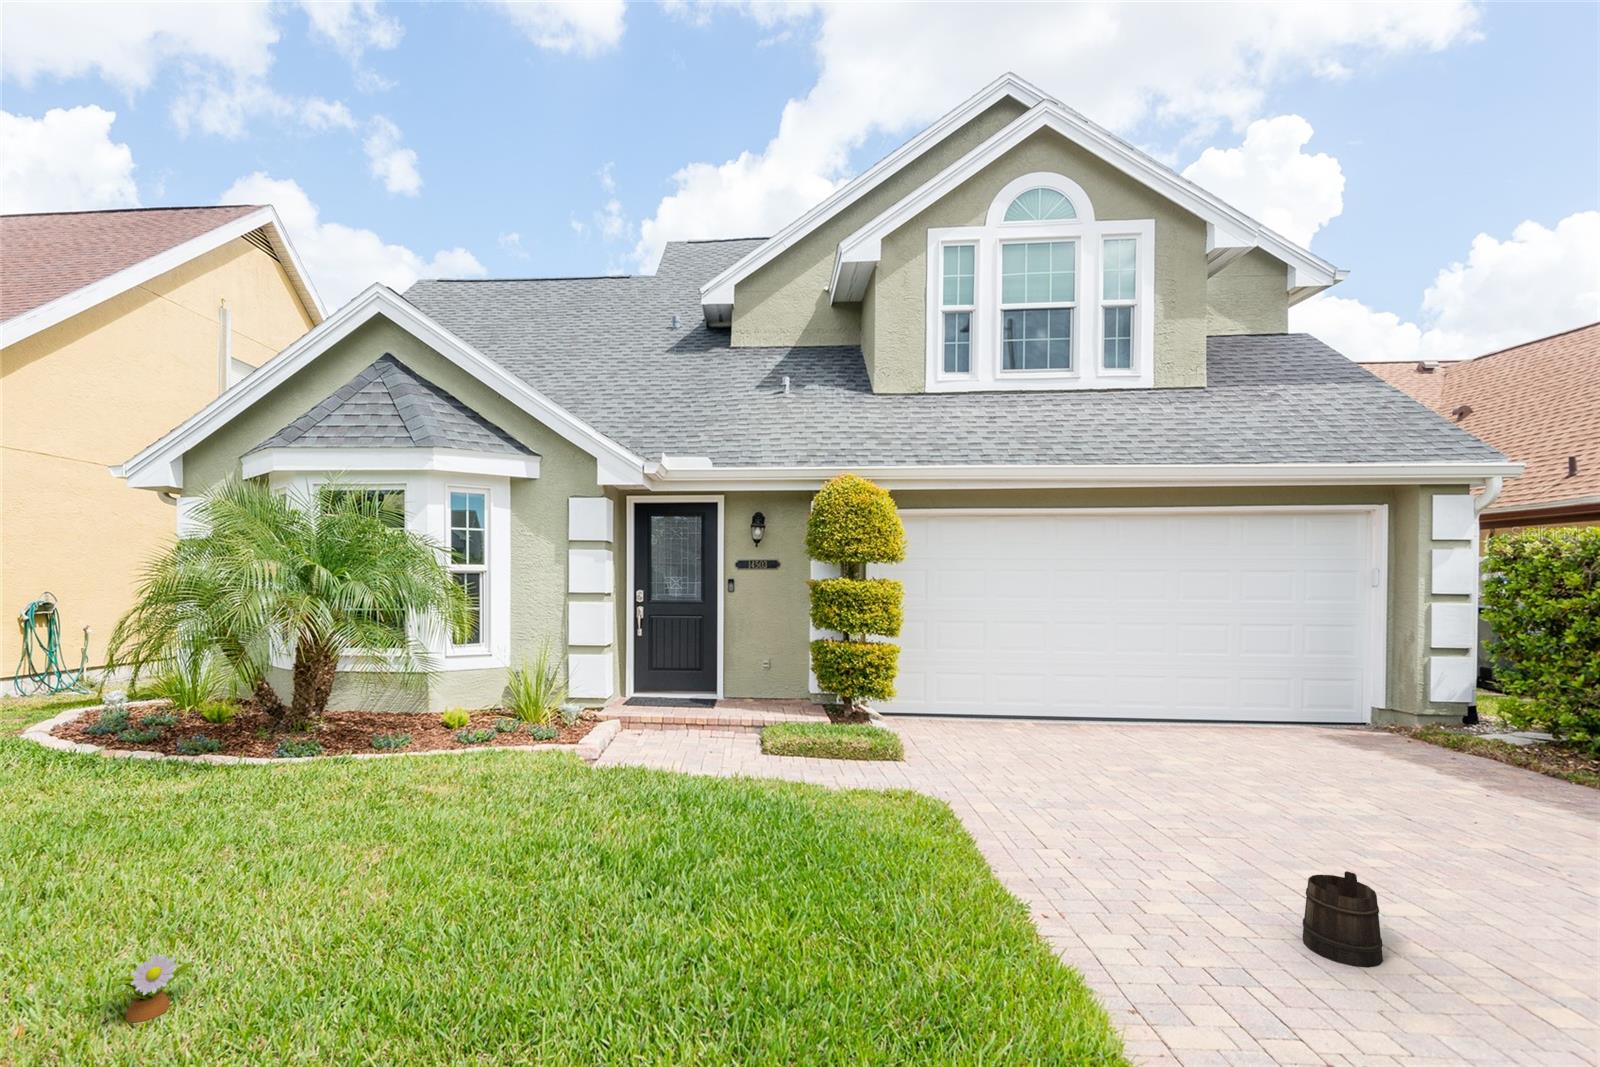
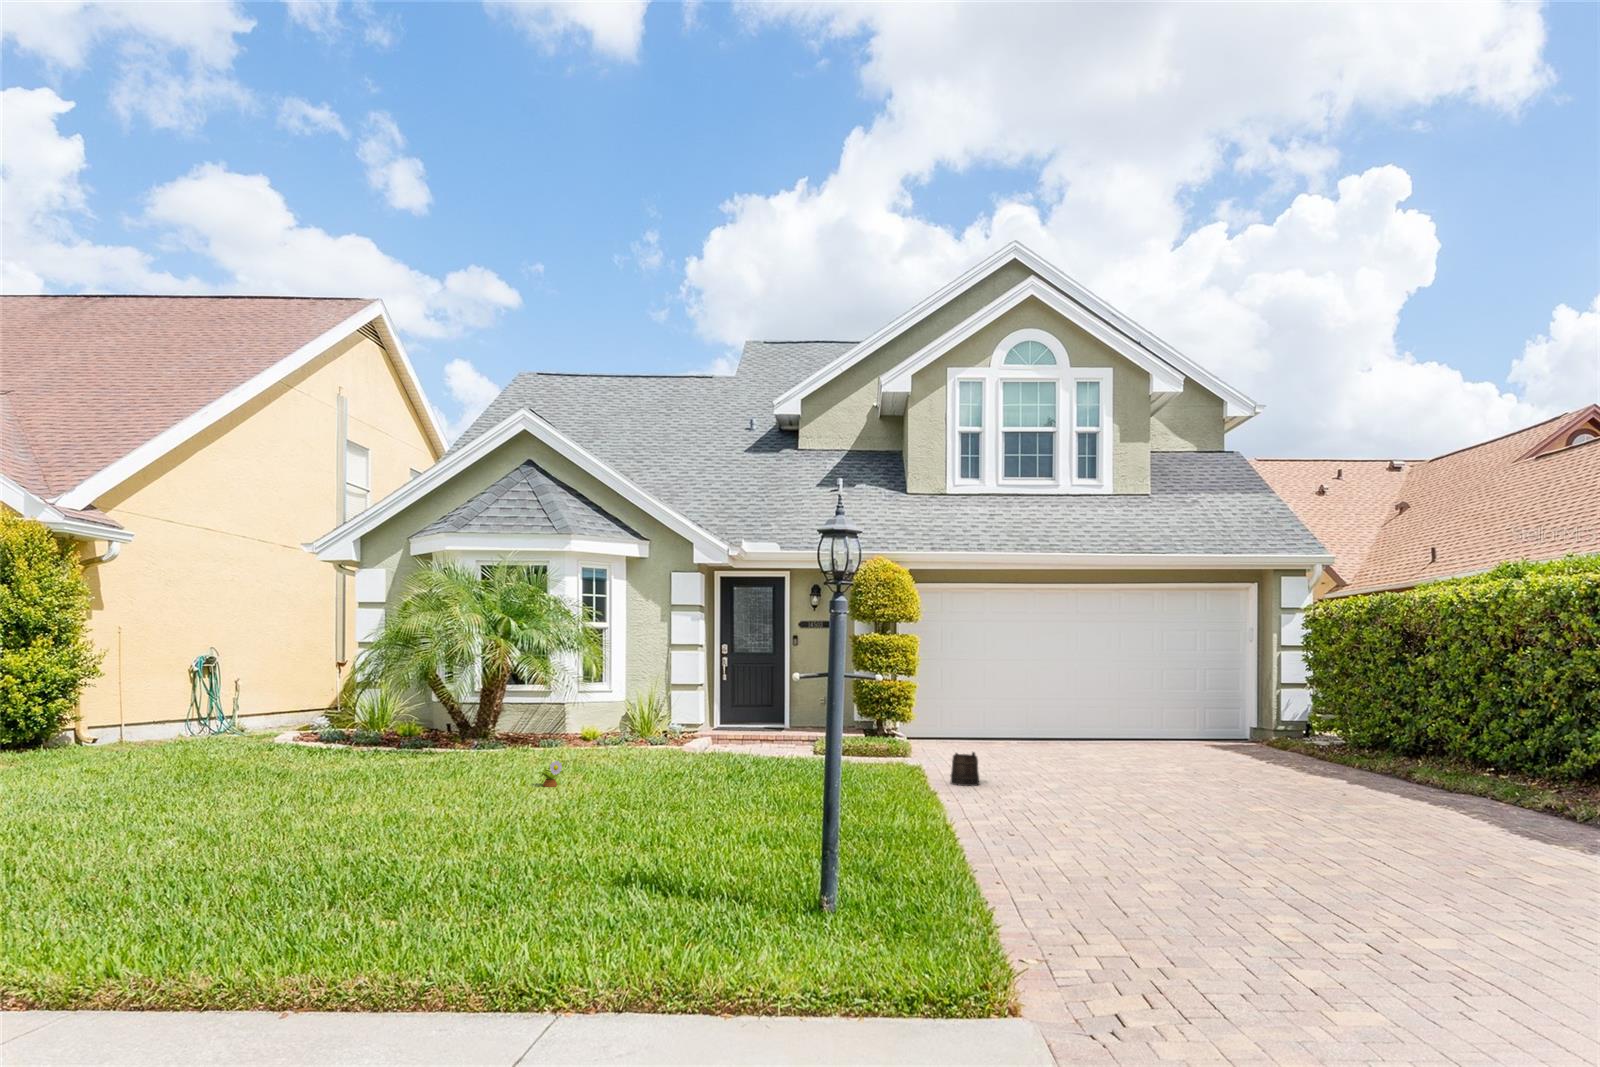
bucket: present [1303,871,1383,968] -> present [951,752,979,786]

